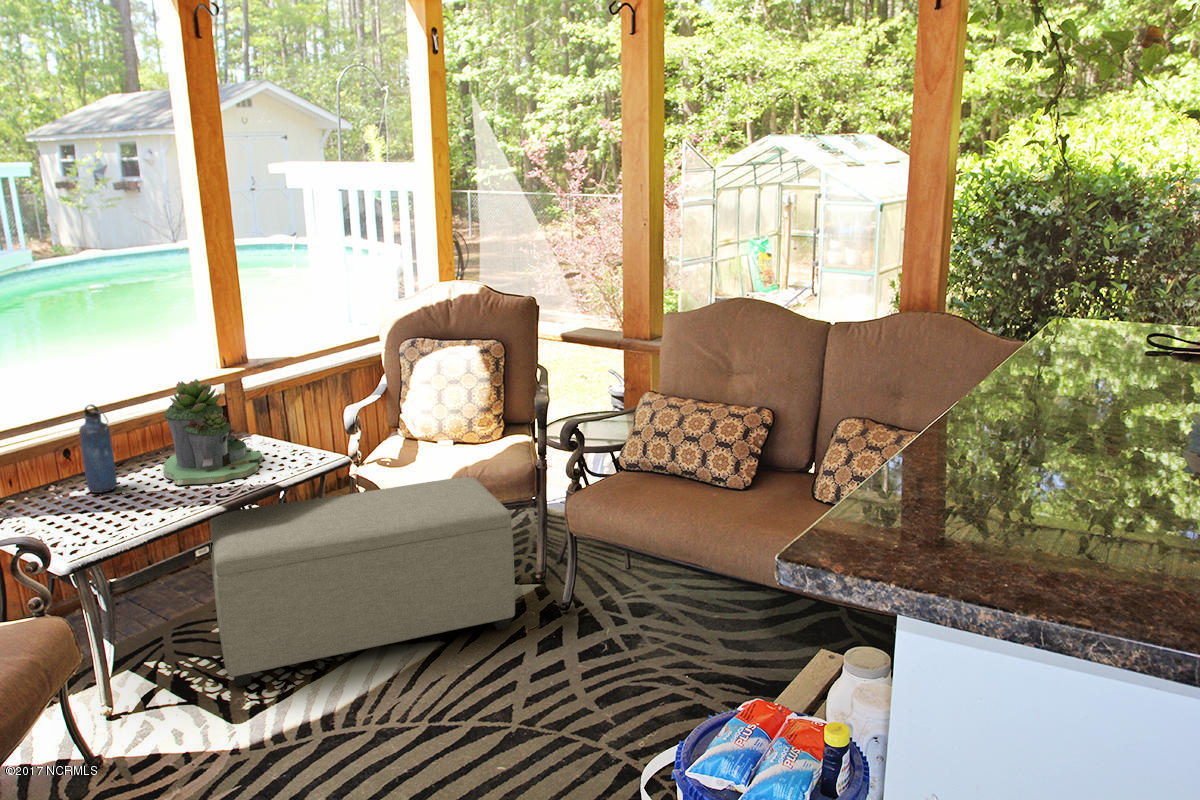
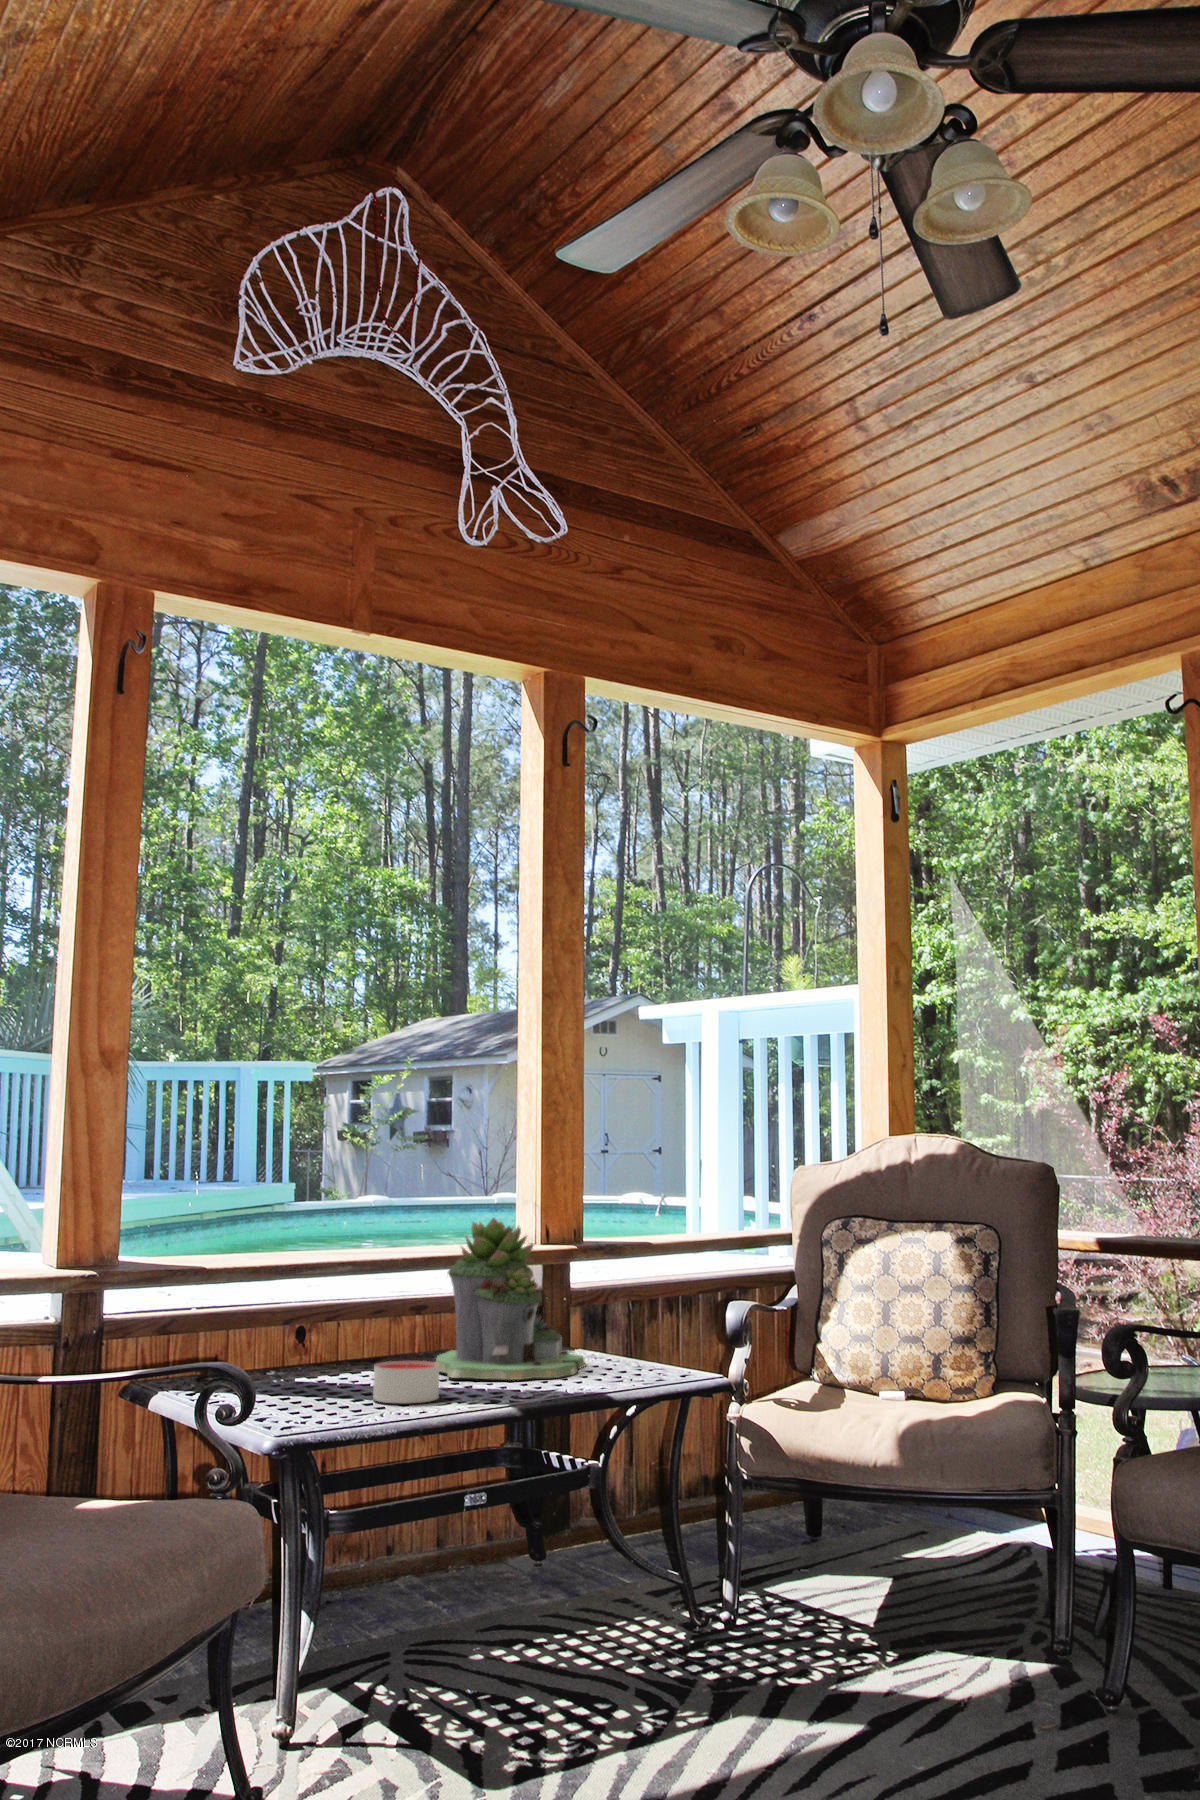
water bottle: present [79,405,117,493] -> none [325,1236,370,1378]
ottoman: present [210,477,515,687] -> none [484,1424,1016,1736]
candle: none [125,487,173,520] -> present [373,1361,439,1403]

